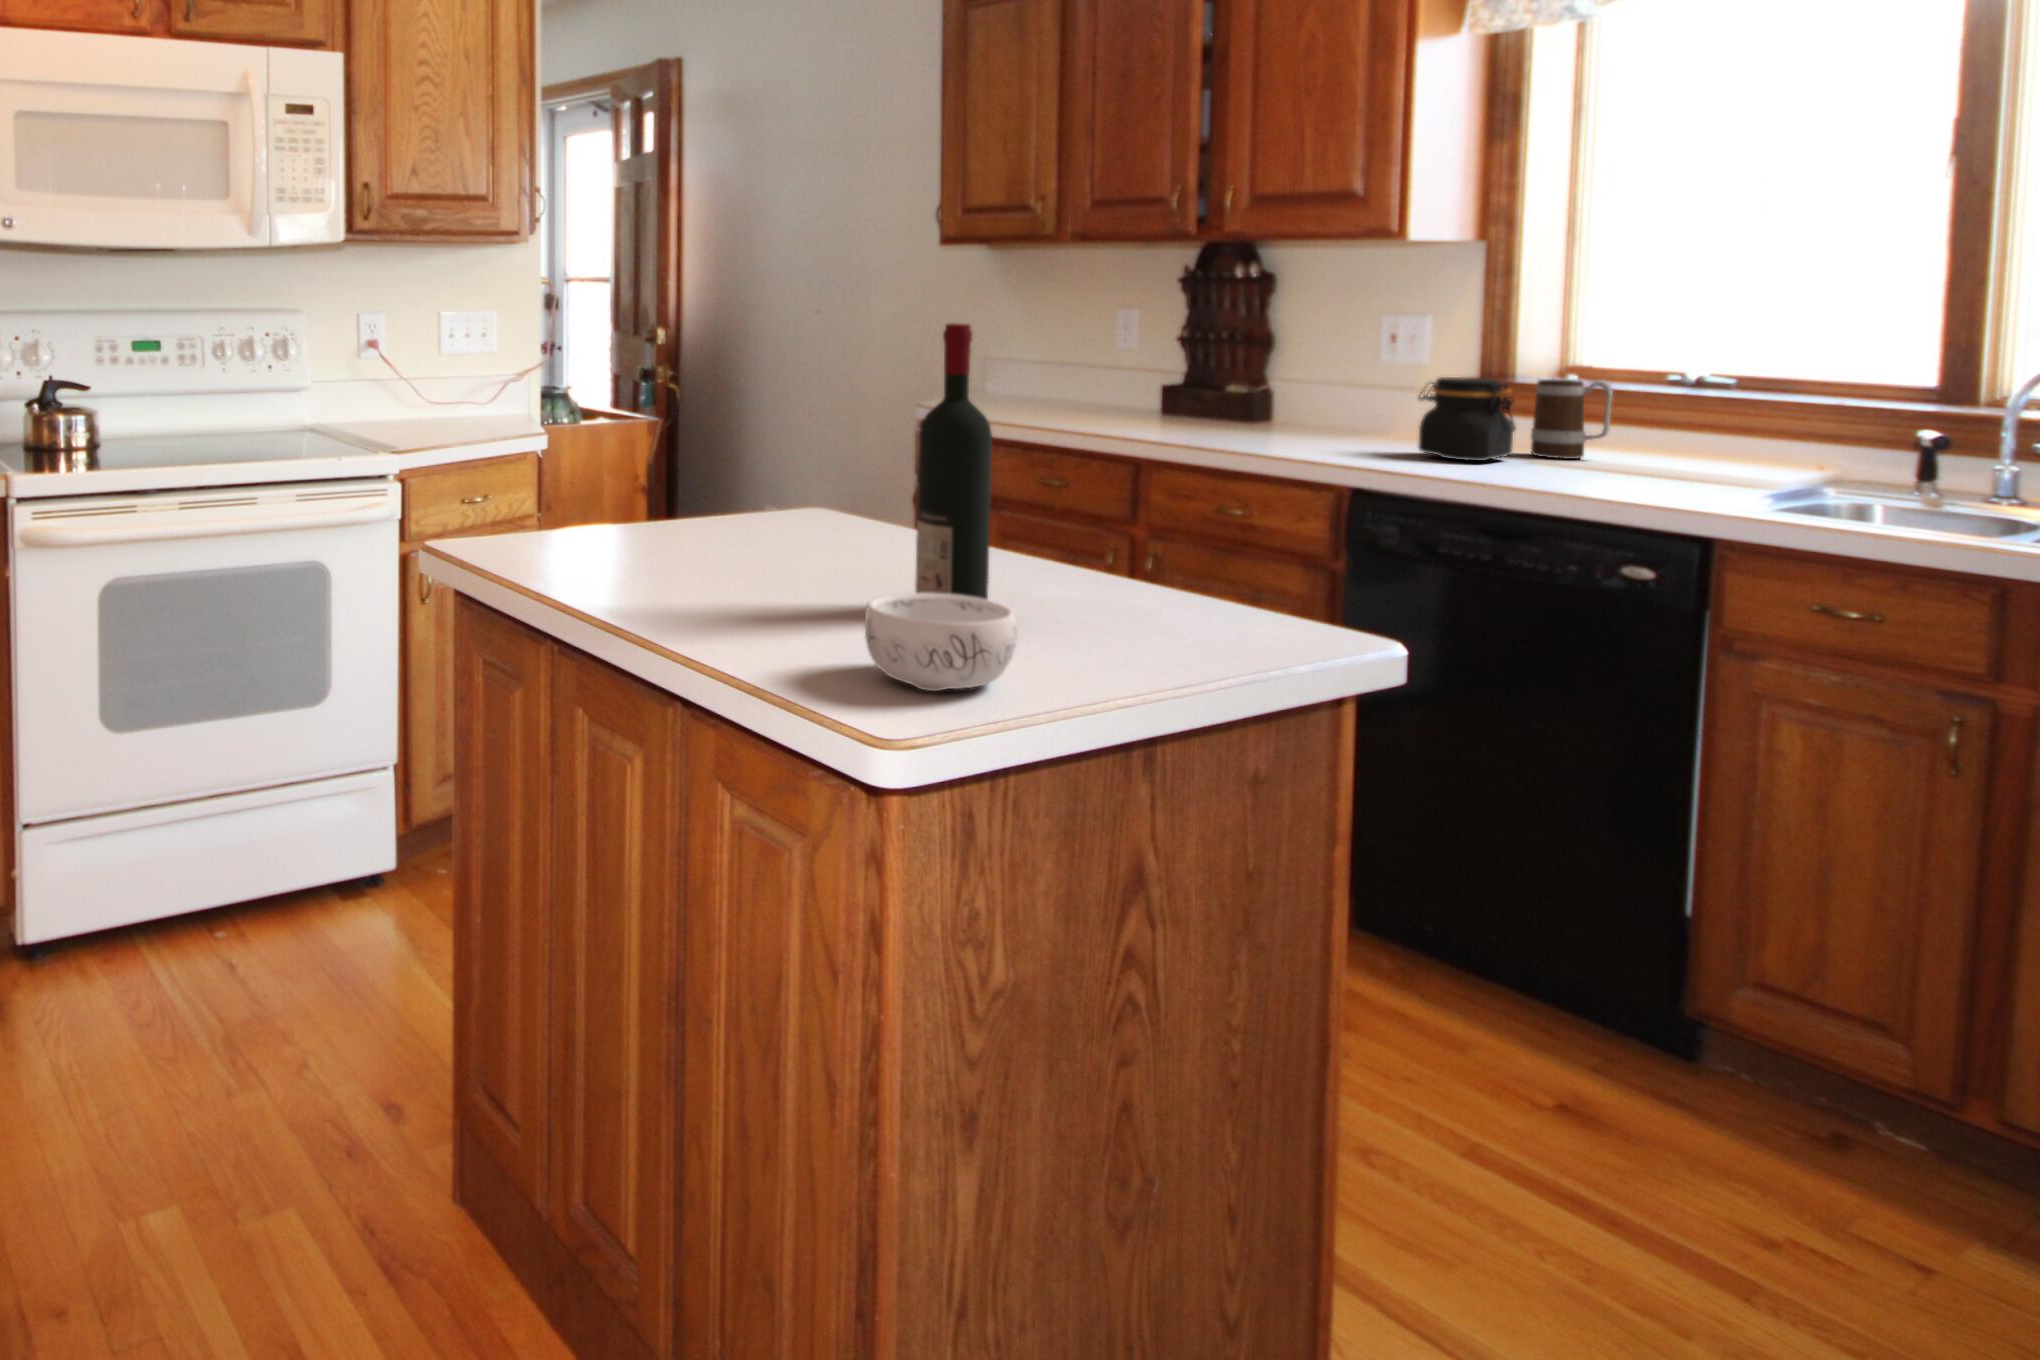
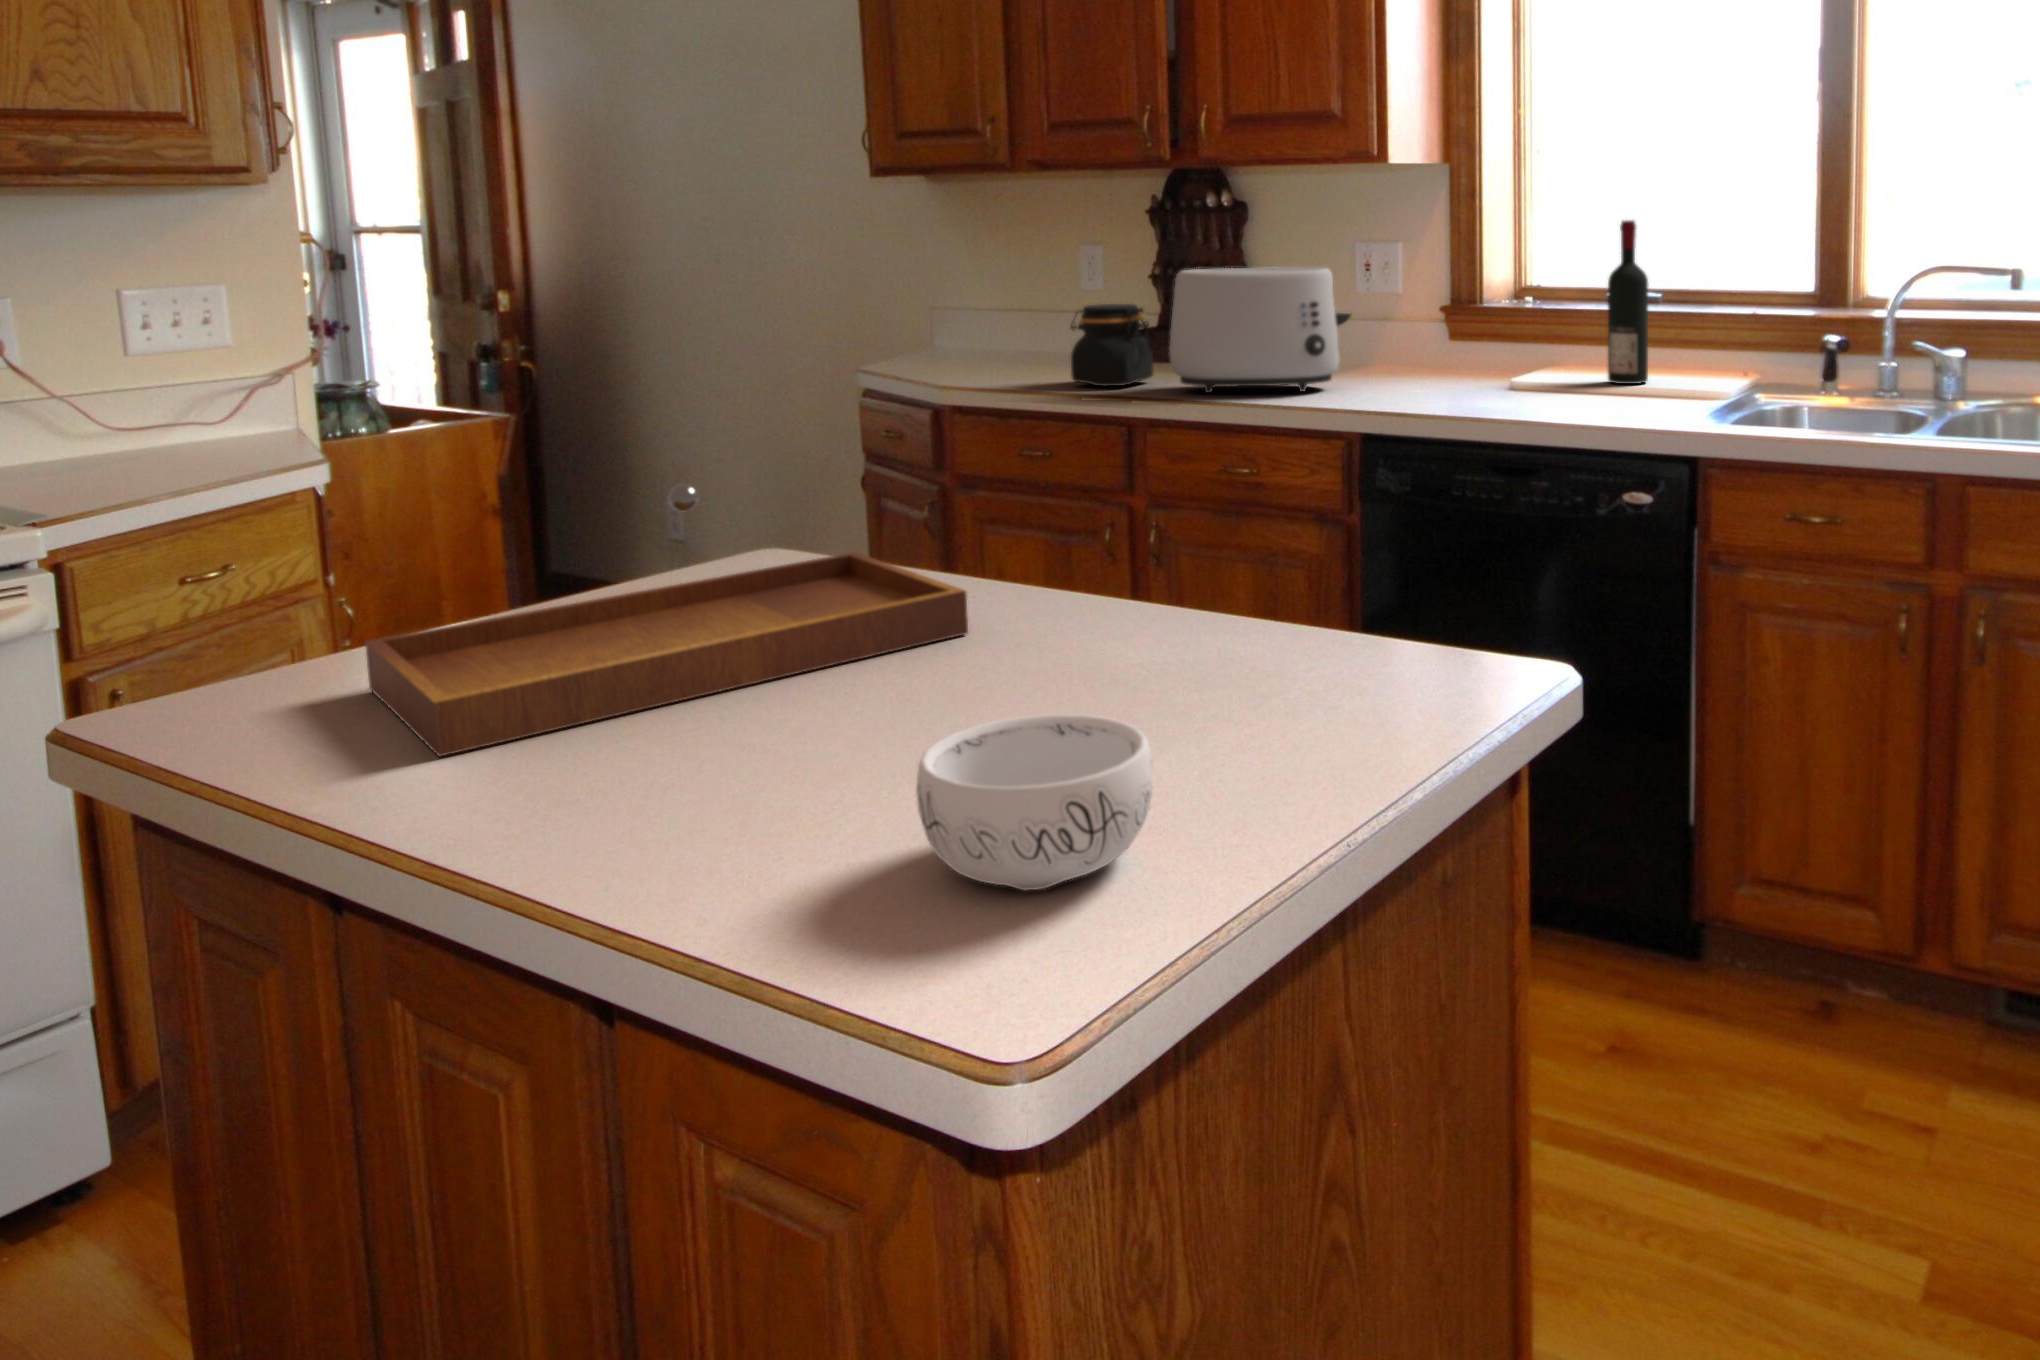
wine bottle: present [915,323,992,600] -> present [1608,220,1648,384]
toaster: none [1172,332,1355,448] -> present [1169,267,1352,393]
jar: present [1419,377,1516,461] -> present [1071,304,1153,386]
mug: present [1531,379,1613,459] -> none [1508,300,1575,380]
tray: none [573,444,937,583] -> present [365,484,968,756]

